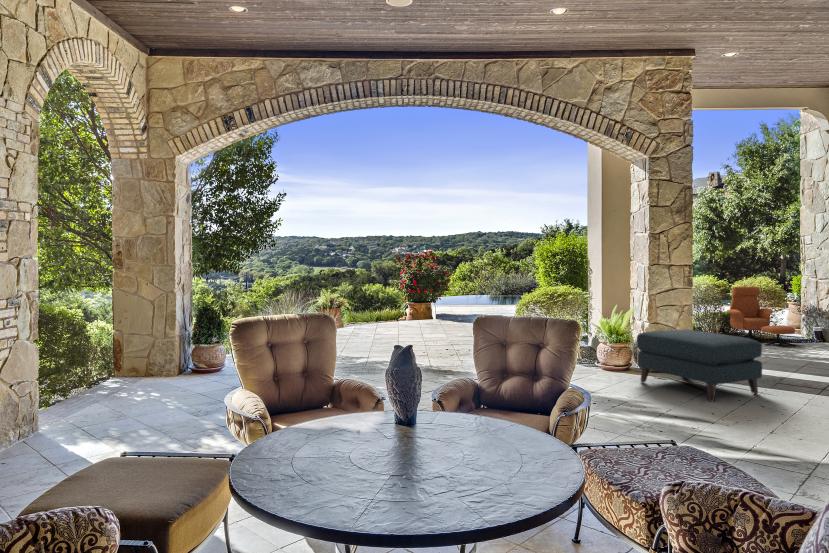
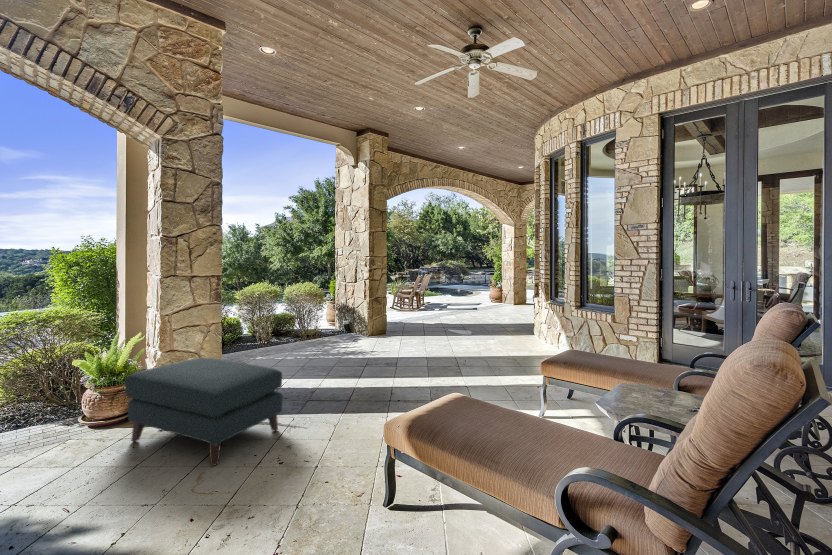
lounge chair: present [727,286,796,347] -> none [278,291,330,345]

